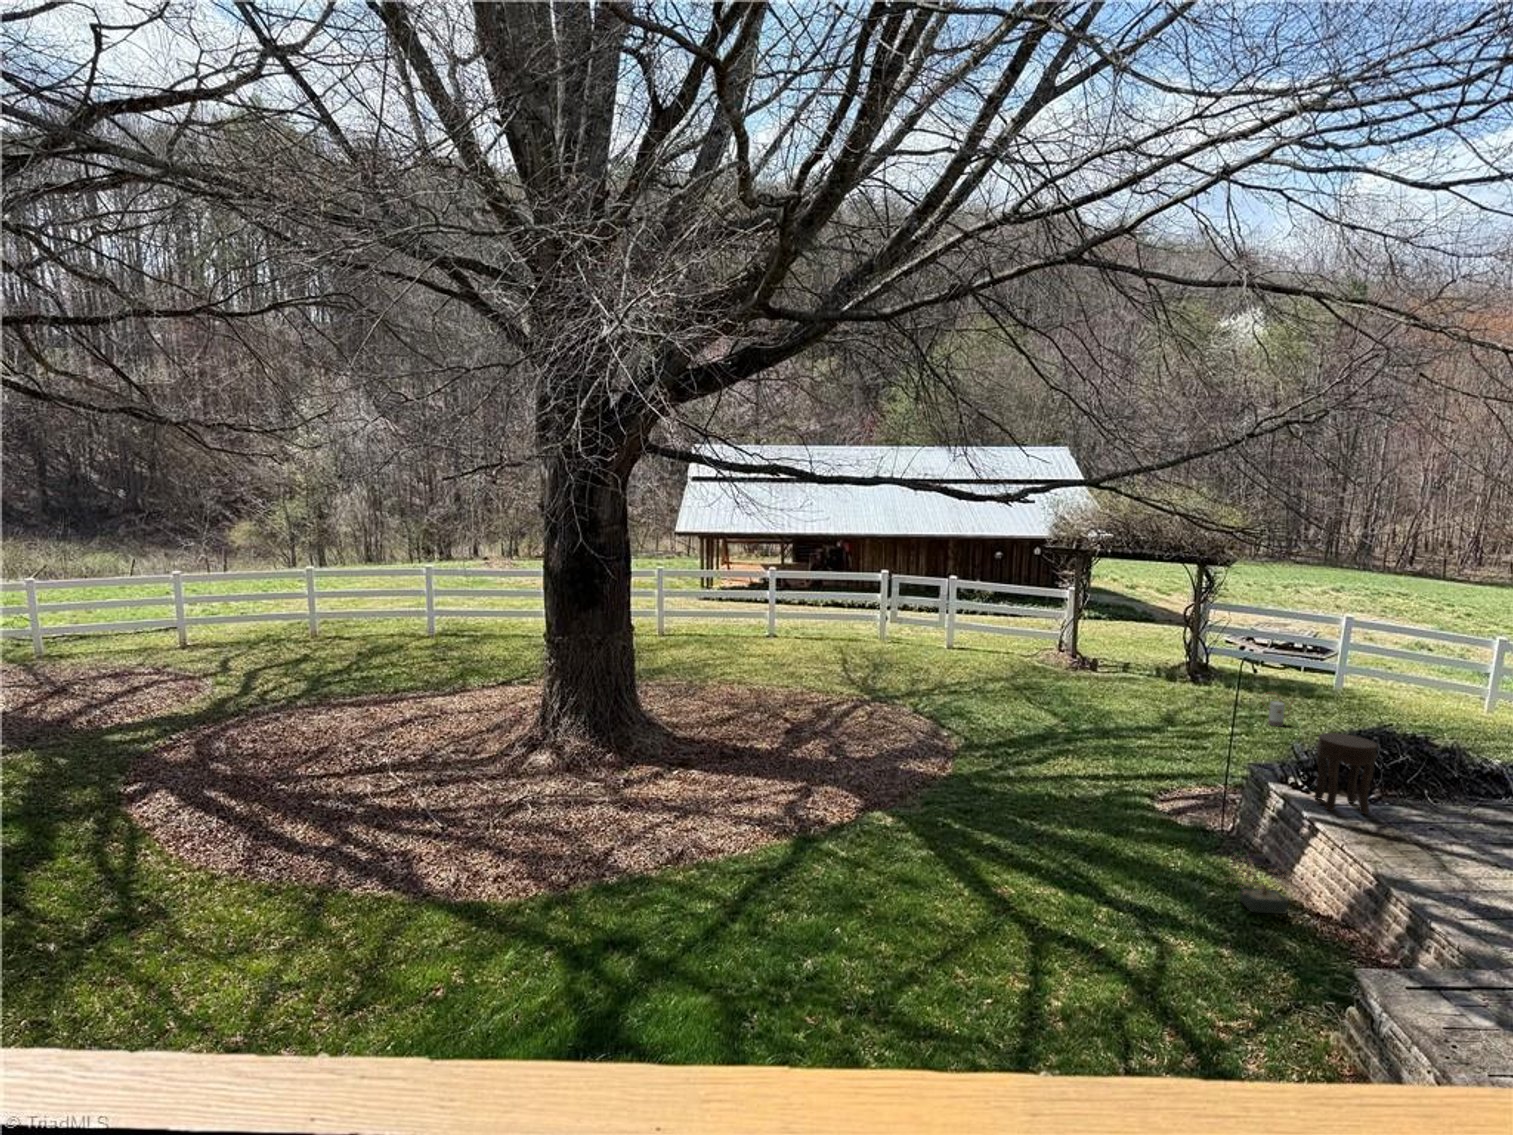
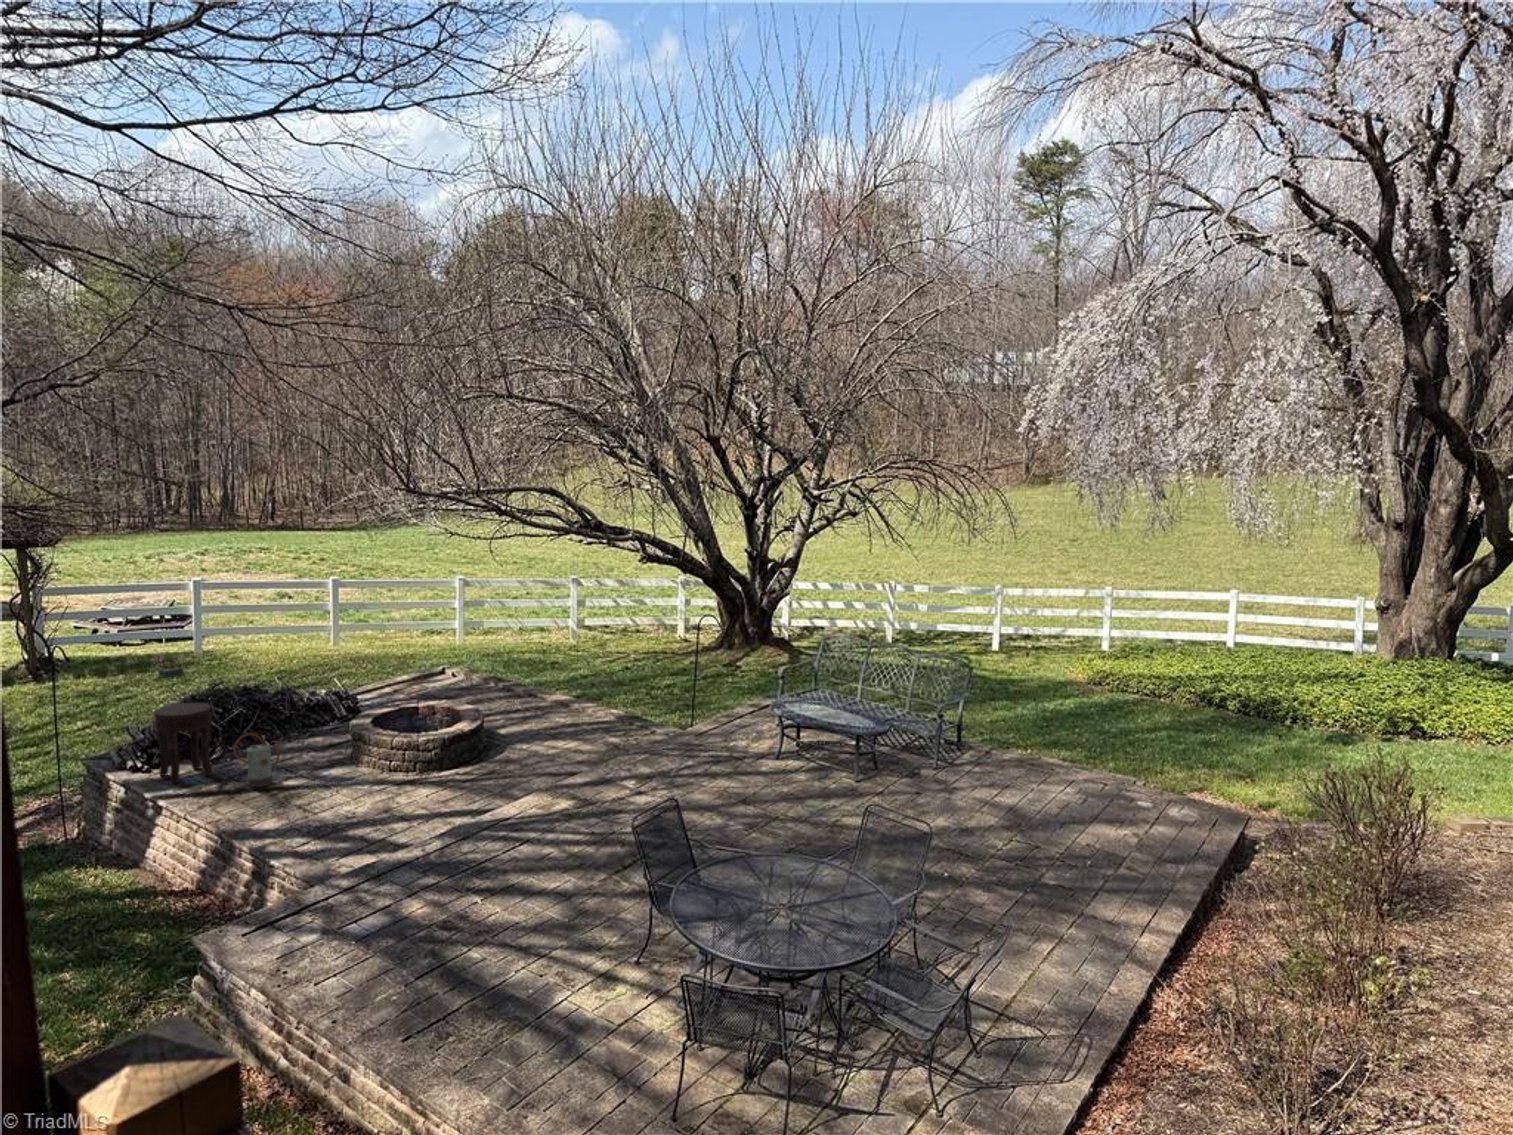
watering can: present [1263,692,1289,727] -> present [233,733,283,787]
decorative plant: present [1232,858,1289,914] -> present [154,654,184,678]

